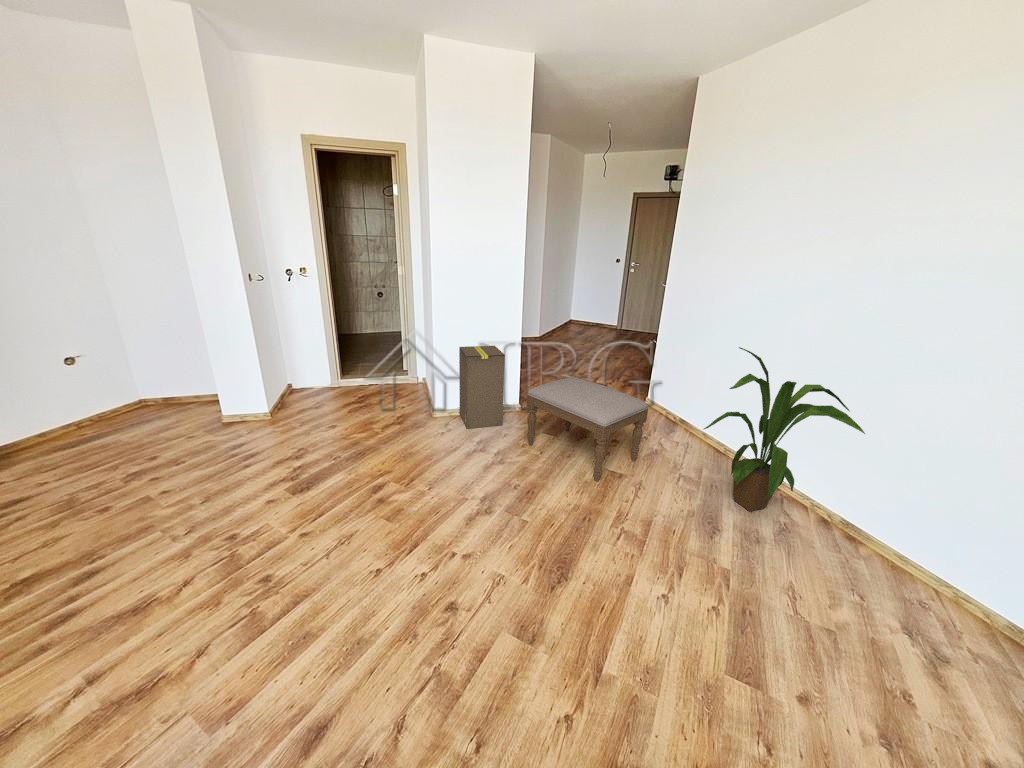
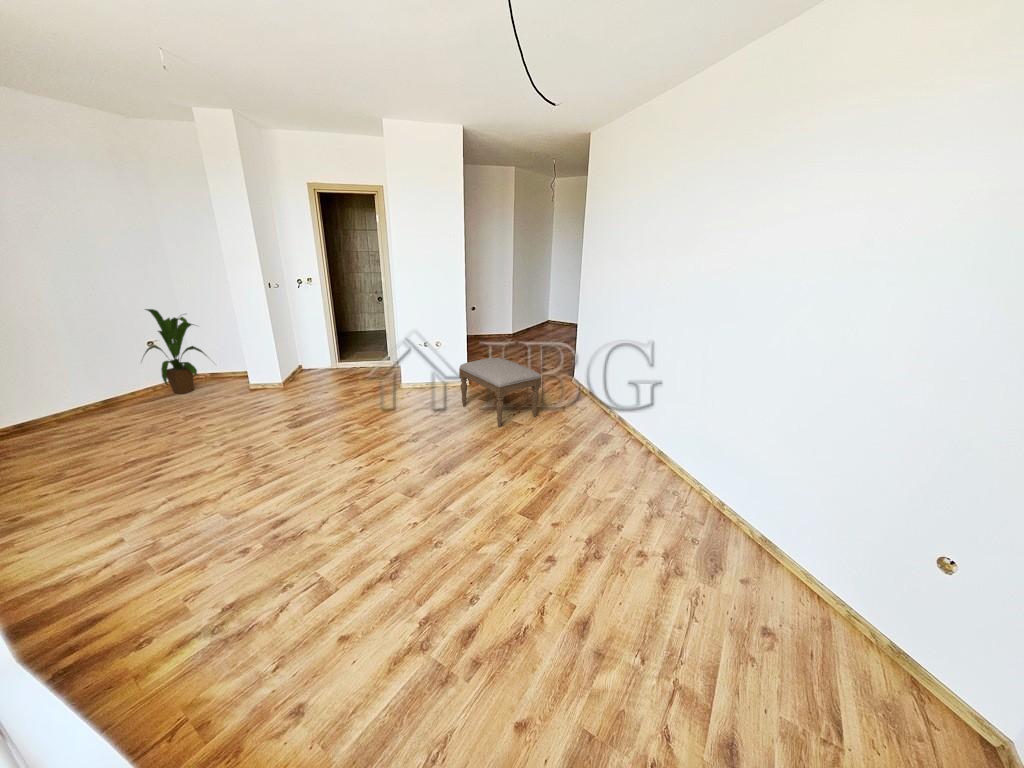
cardboard box: present [459,346,505,429] -> none [419,335,450,396]
house plant: present [704,347,865,511] -> present [143,309,206,394]

